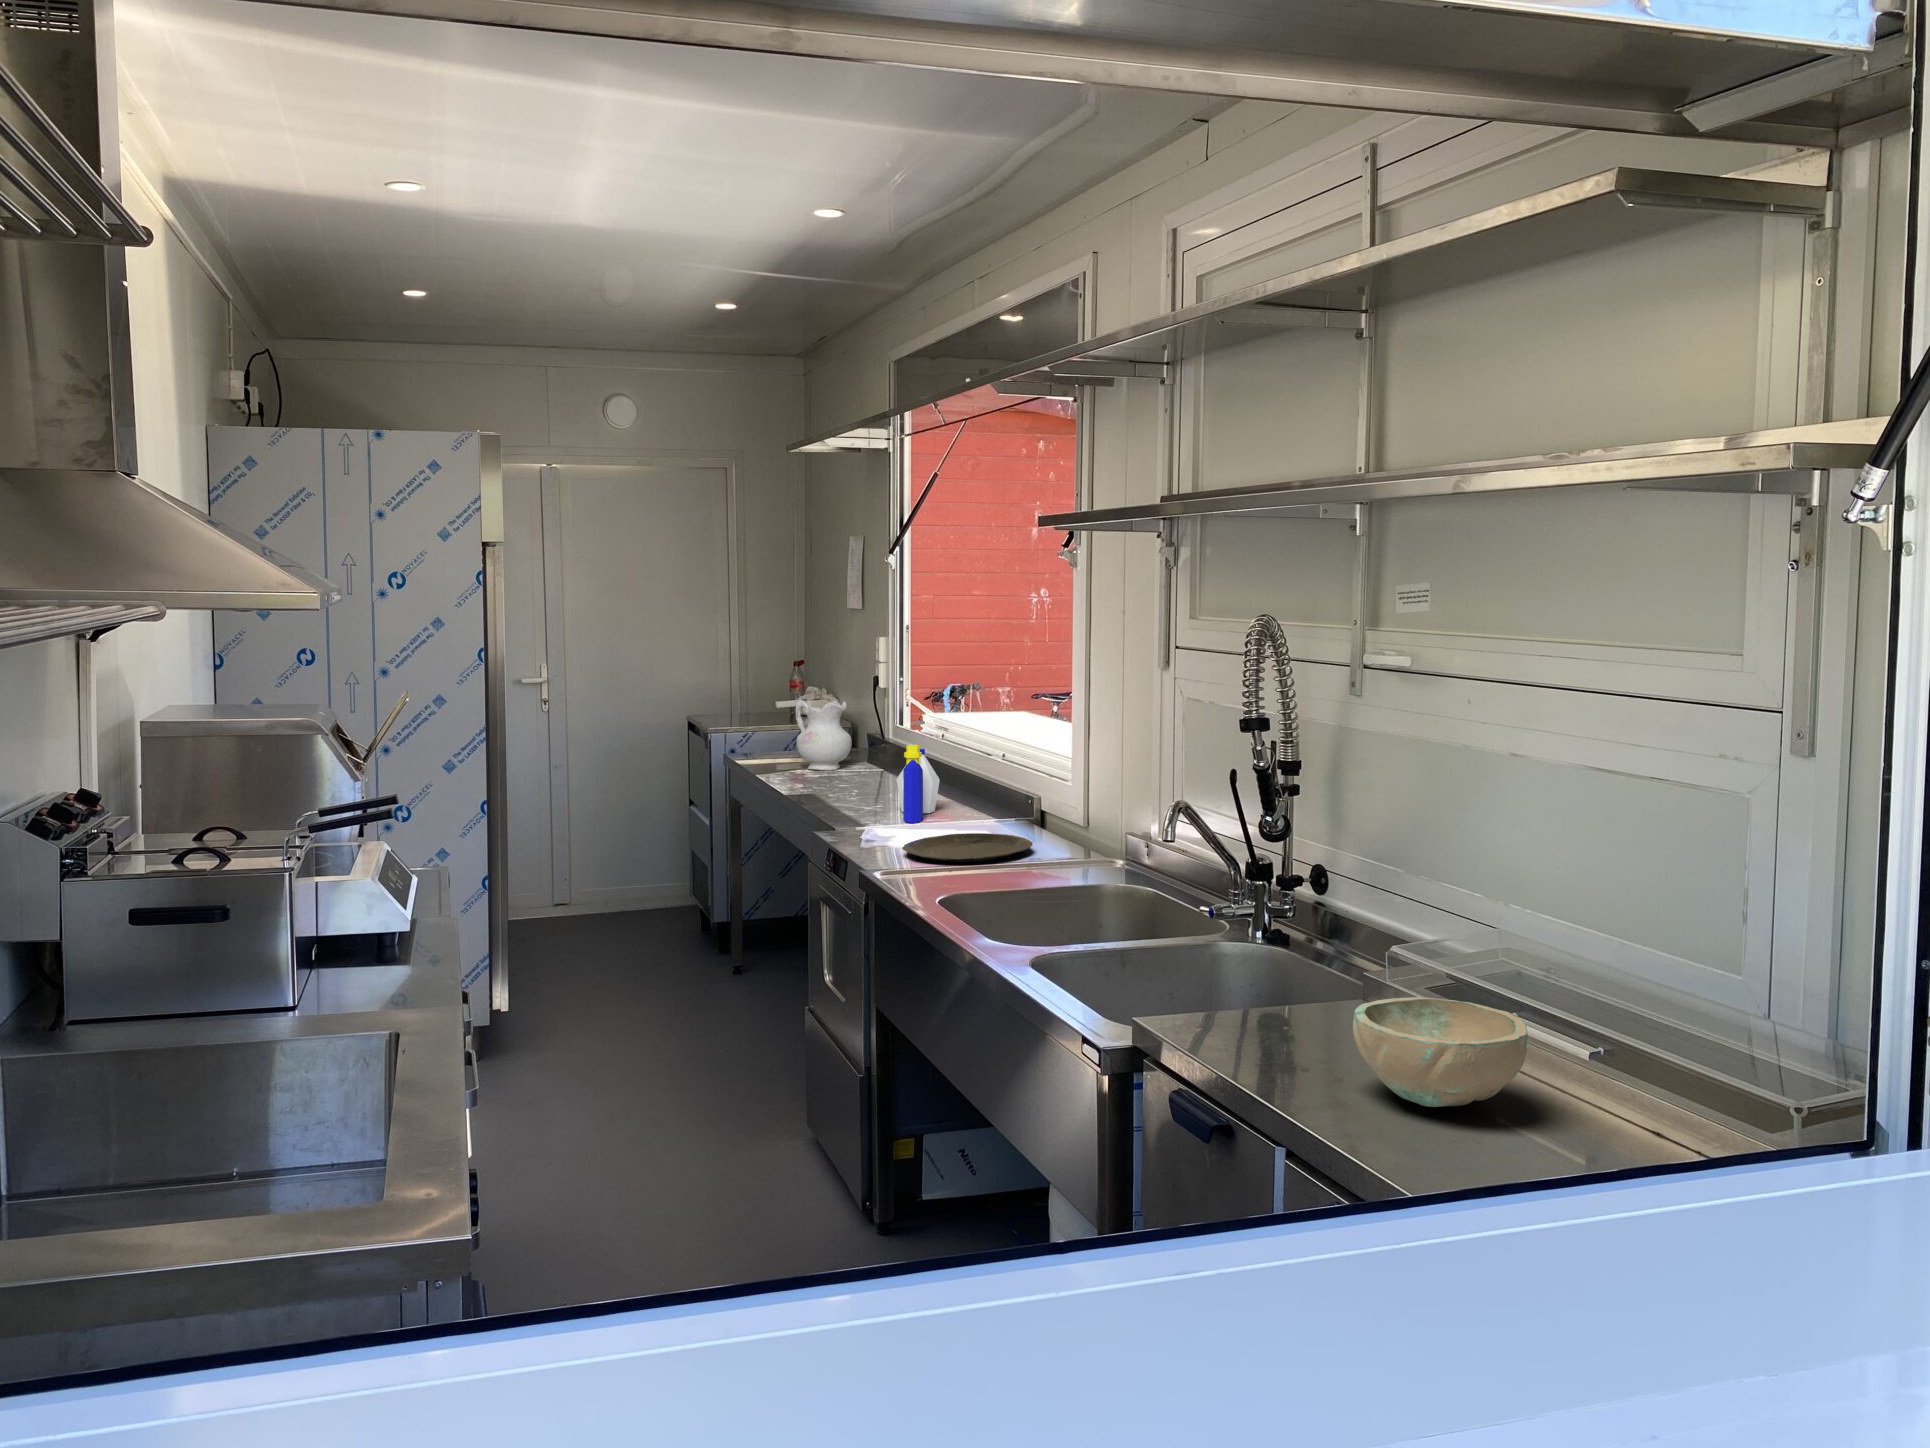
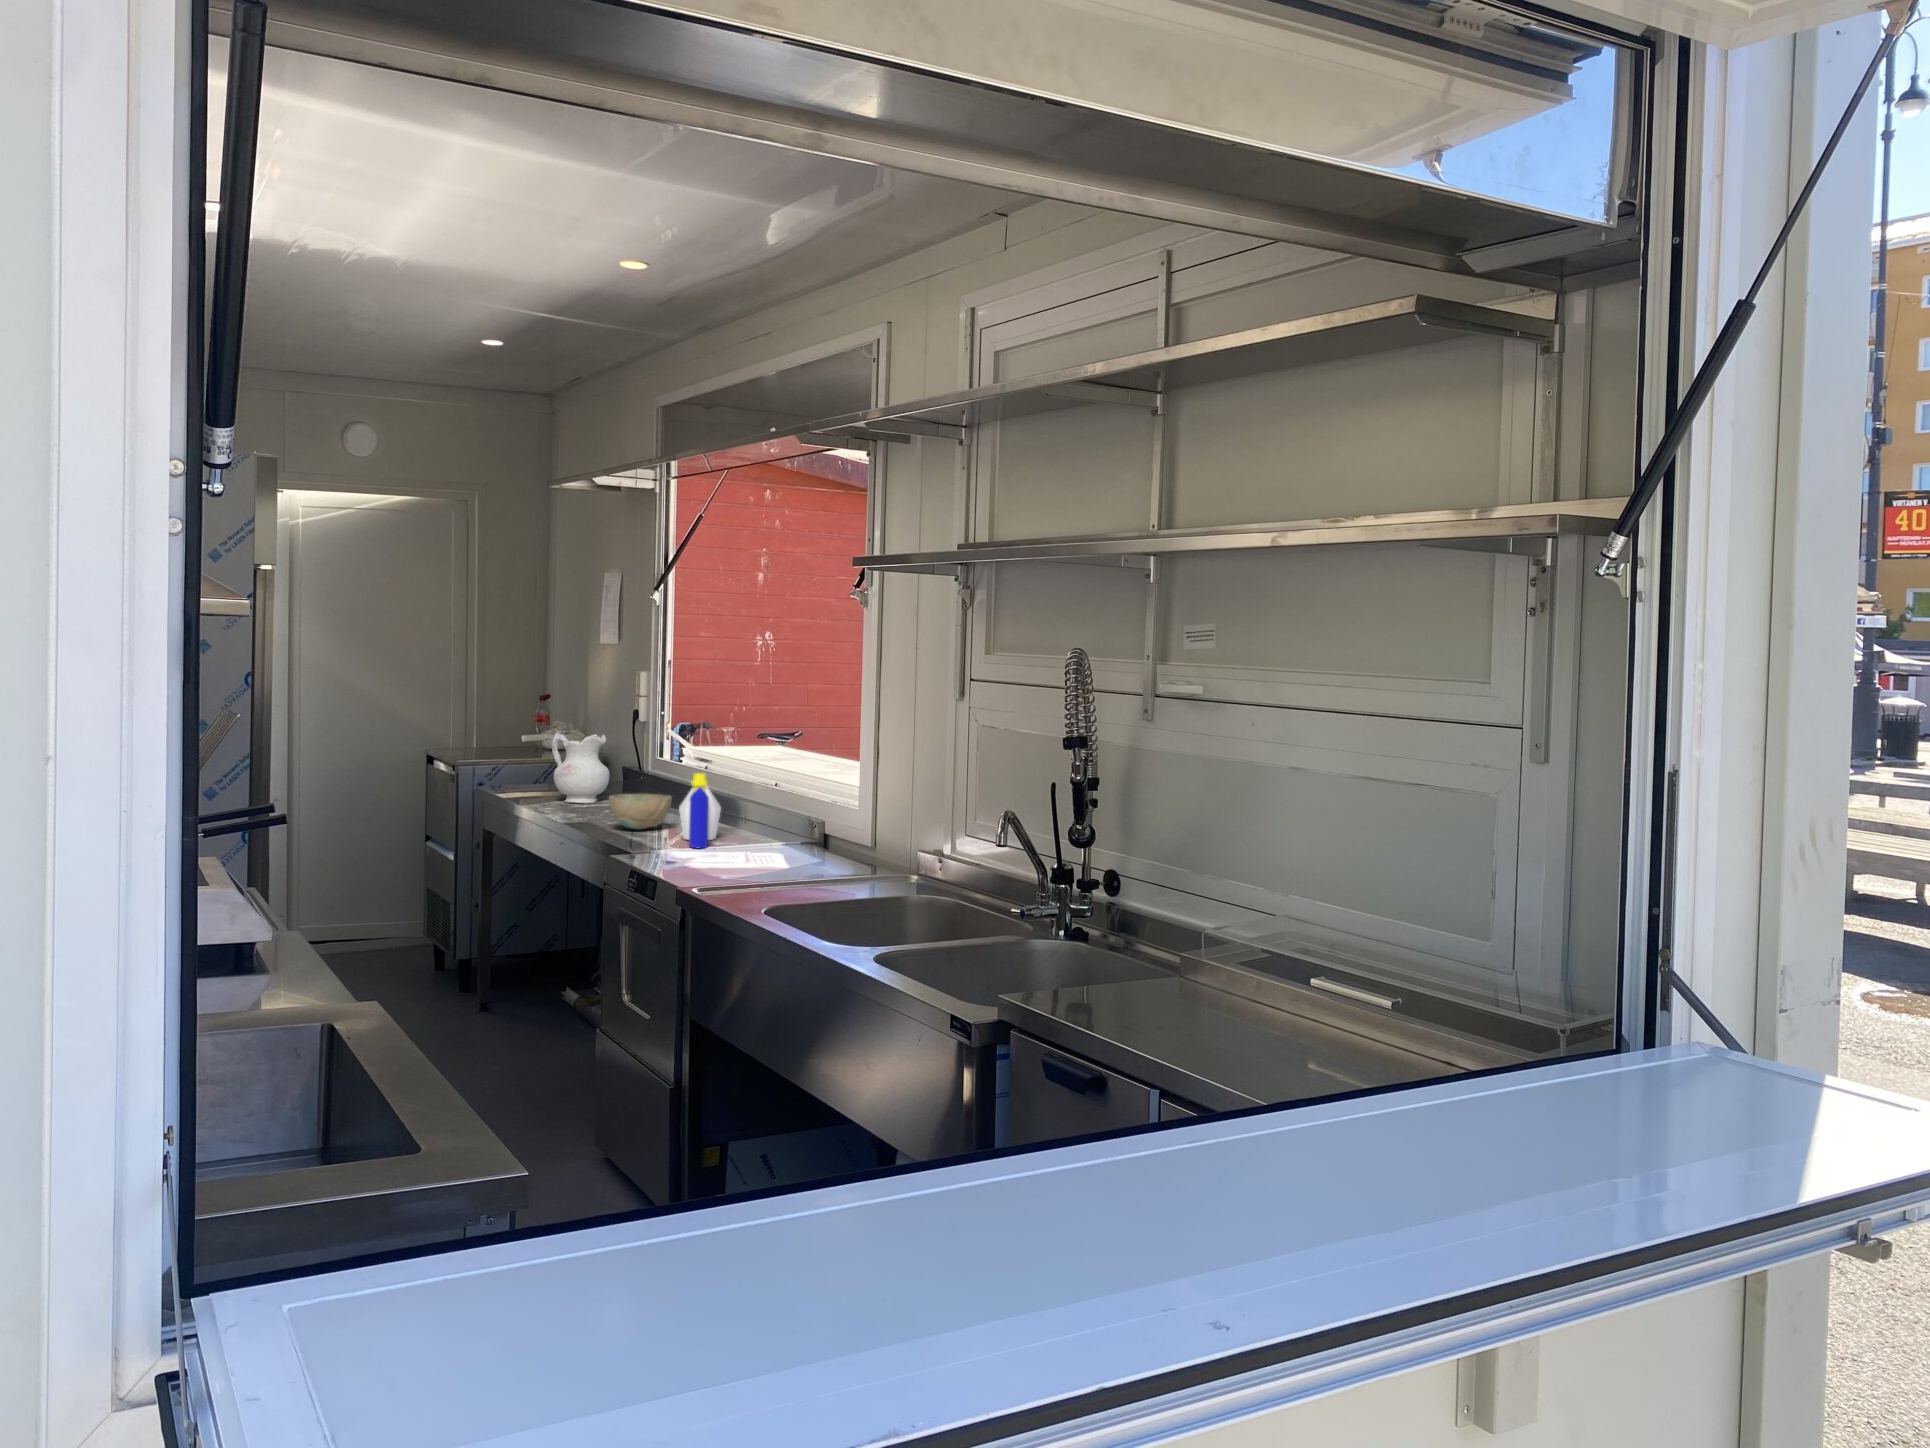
plate: present [902,833,1033,862] -> none [706,855,830,881]
bowl: present [1353,997,1528,1107] -> present [609,794,672,830]

